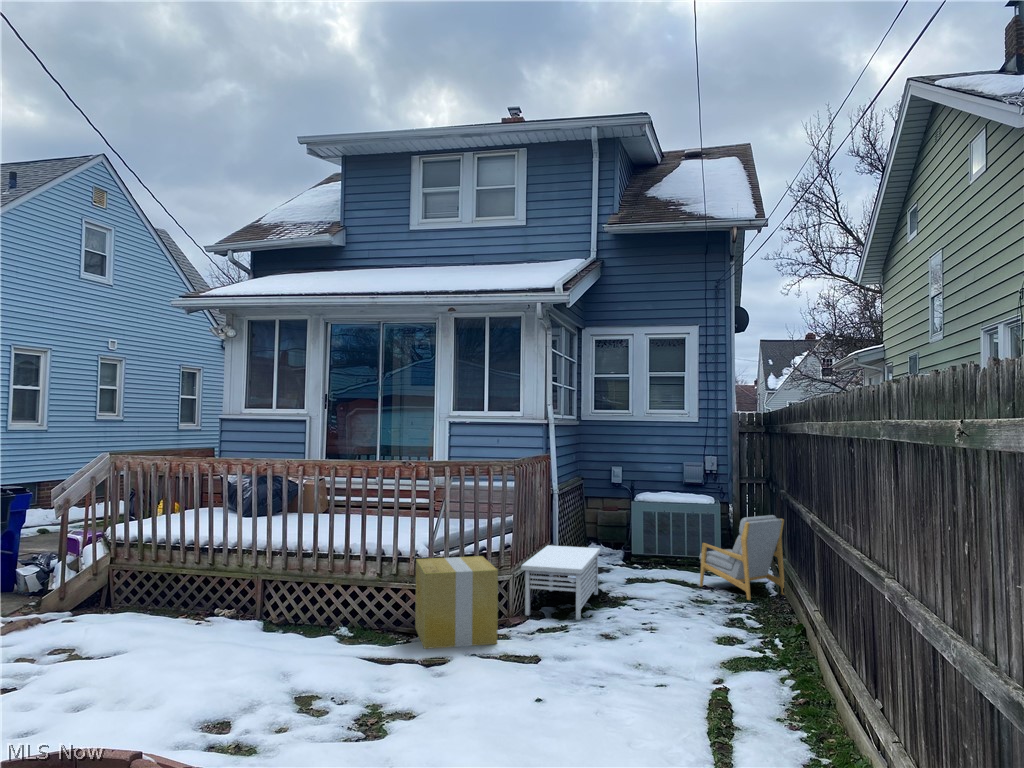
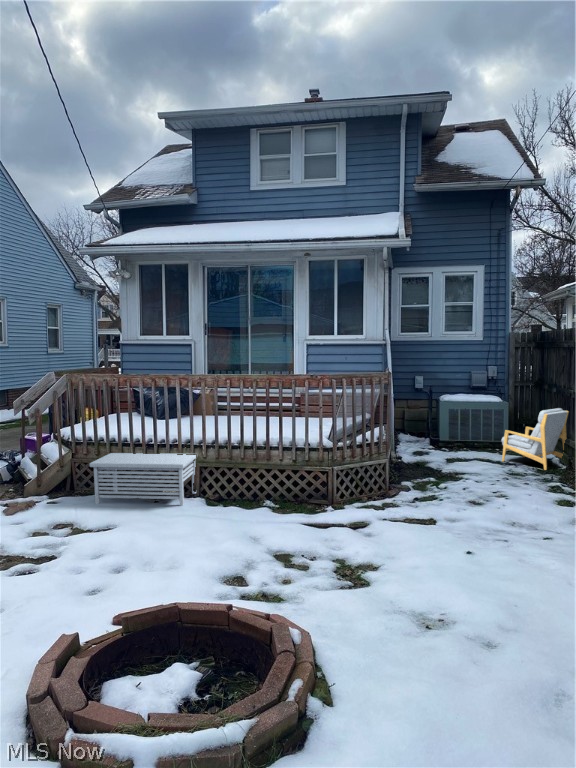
storage bench: present [521,545,600,620] -> present [90,453,196,506]
cardboard box: present [415,556,498,649] -> none [326,444,397,514]

